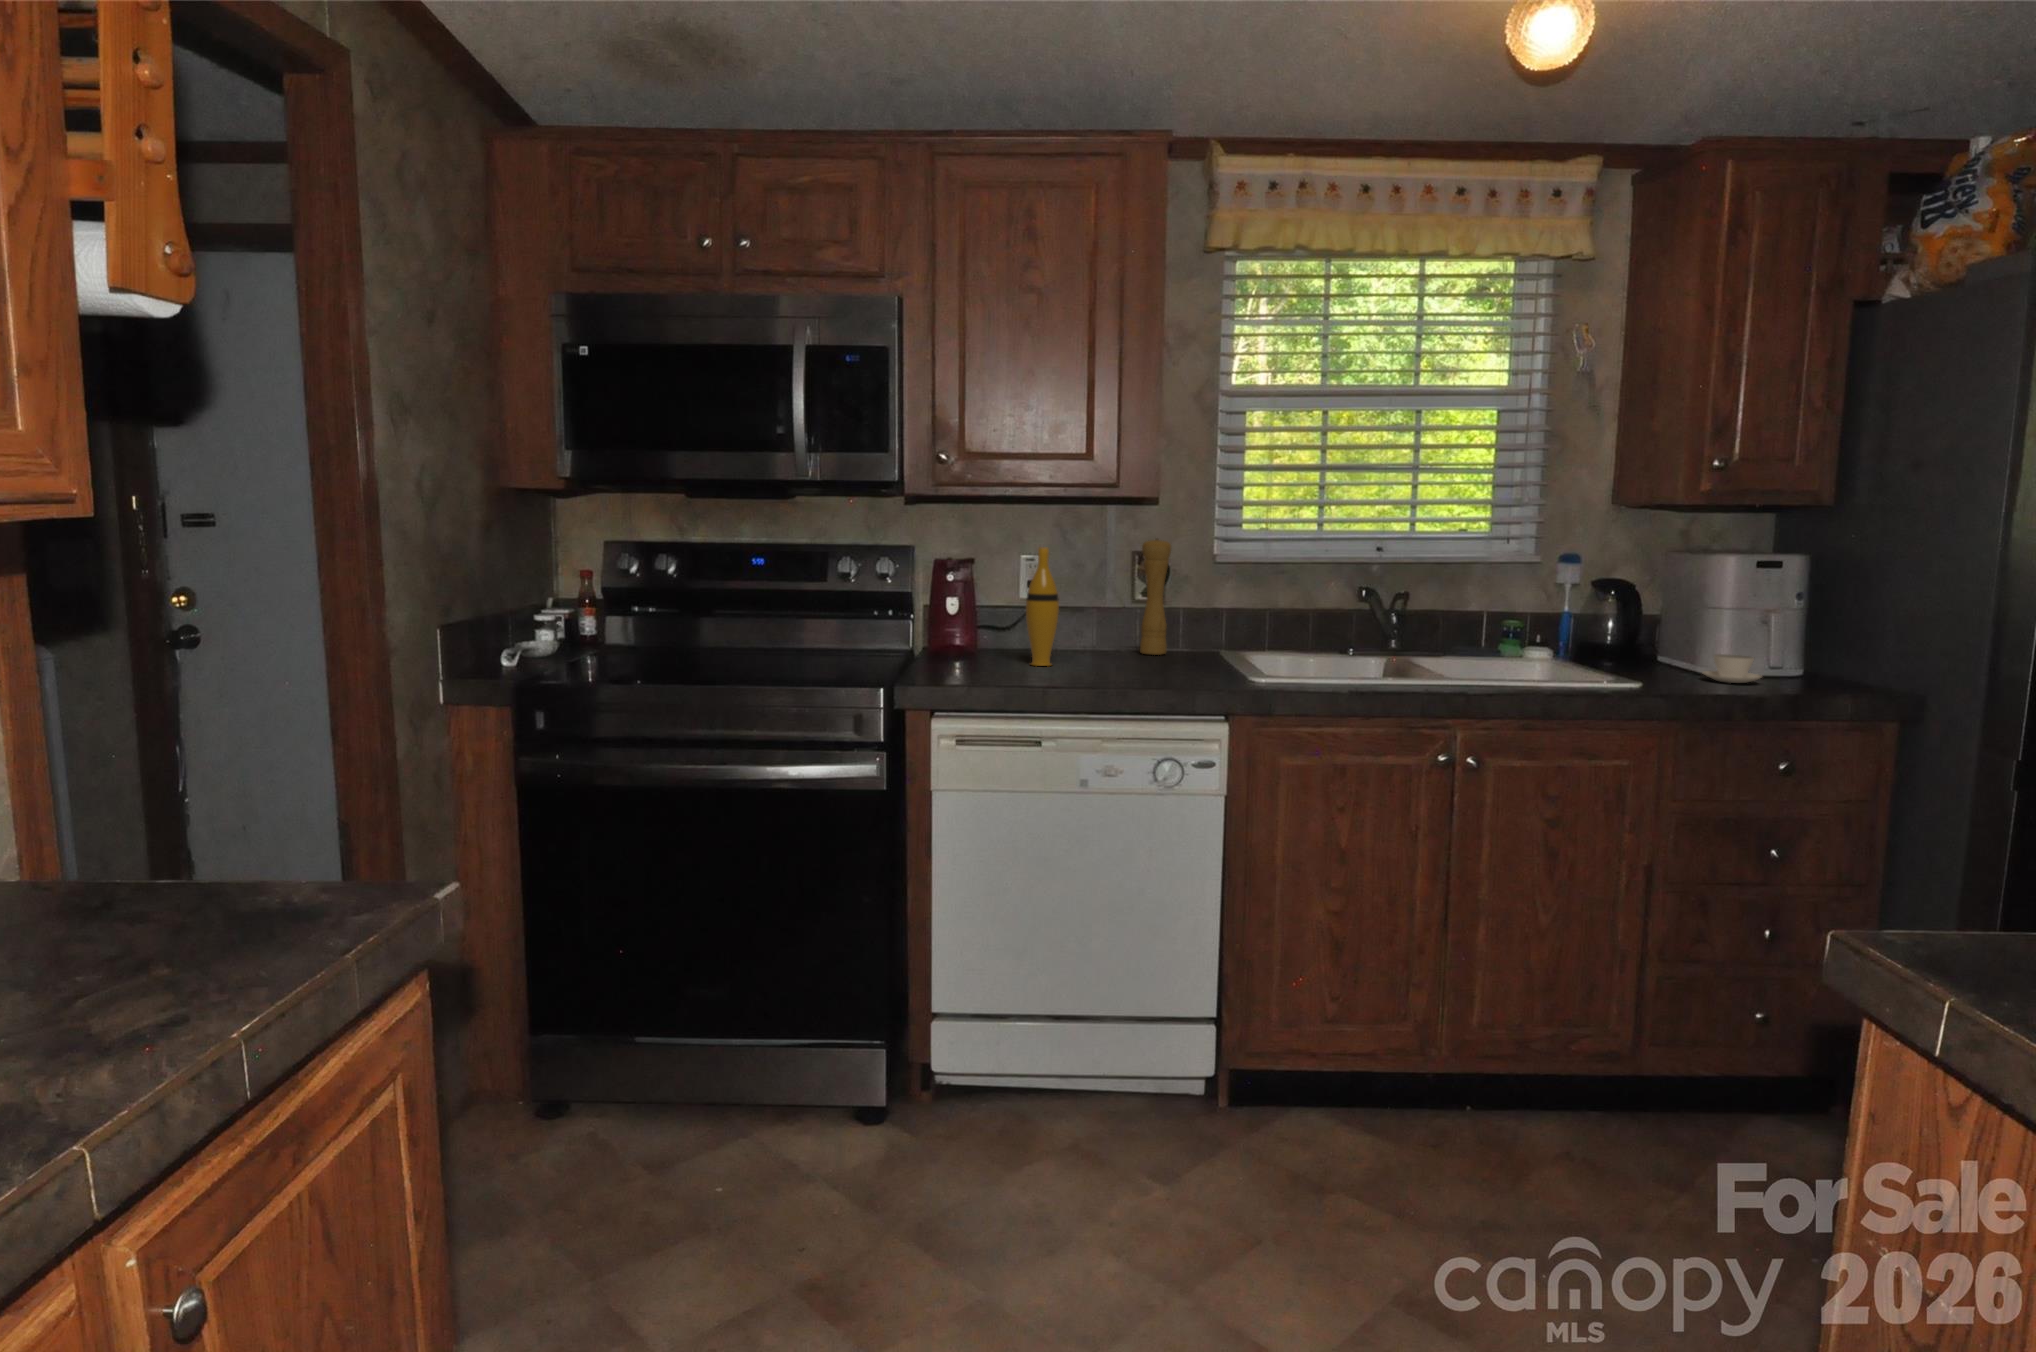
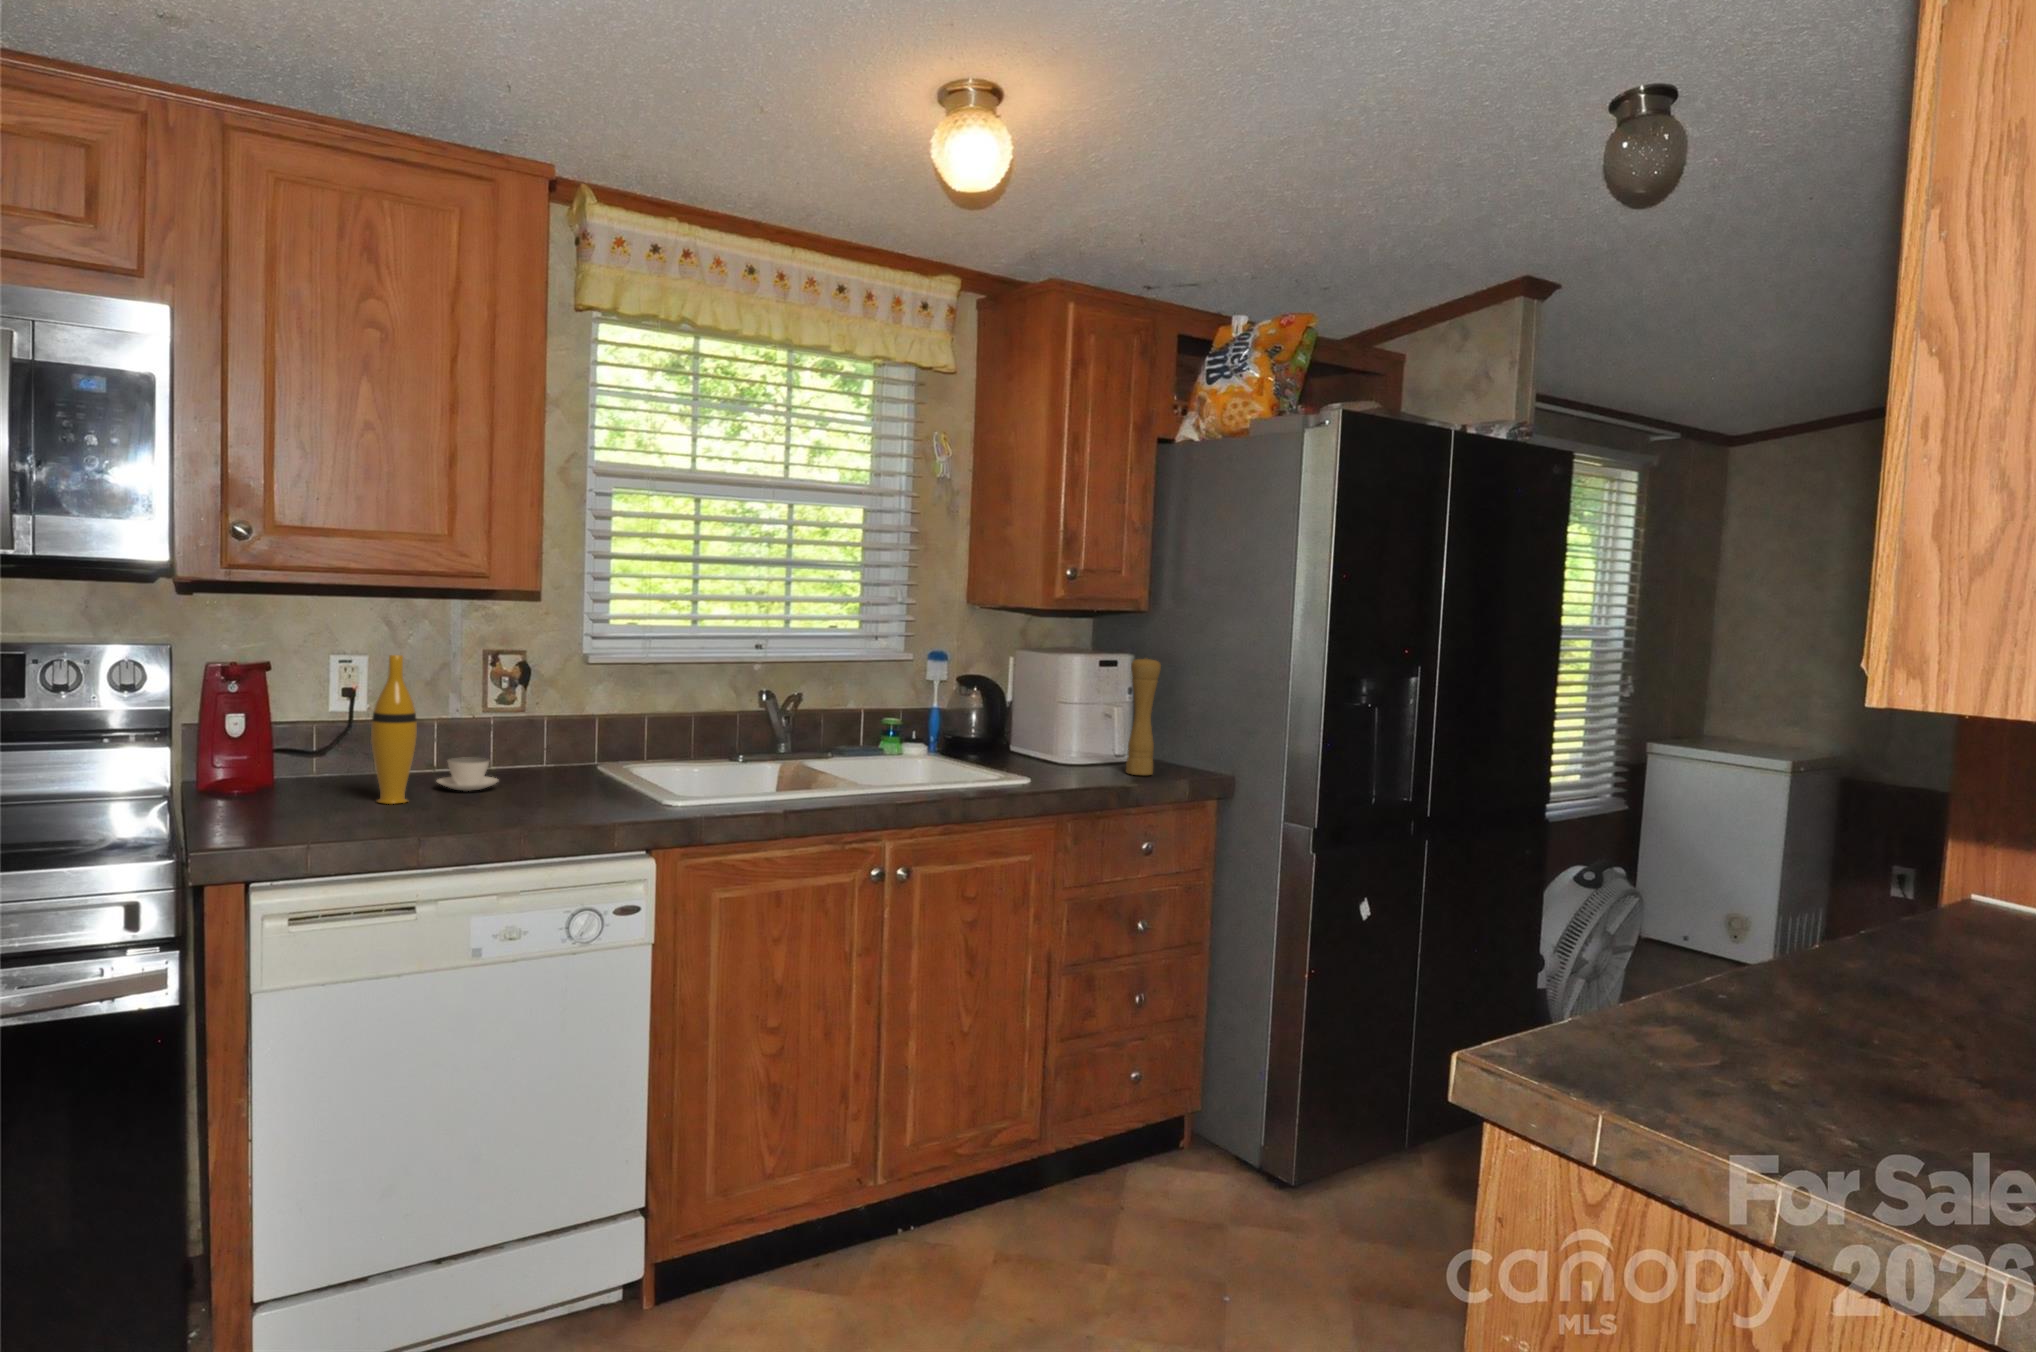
pepper mill: present [1140,539,1171,655] -> present [1126,657,1161,775]
cup: present [1703,654,1762,683] -> present [437,758,498,791]

